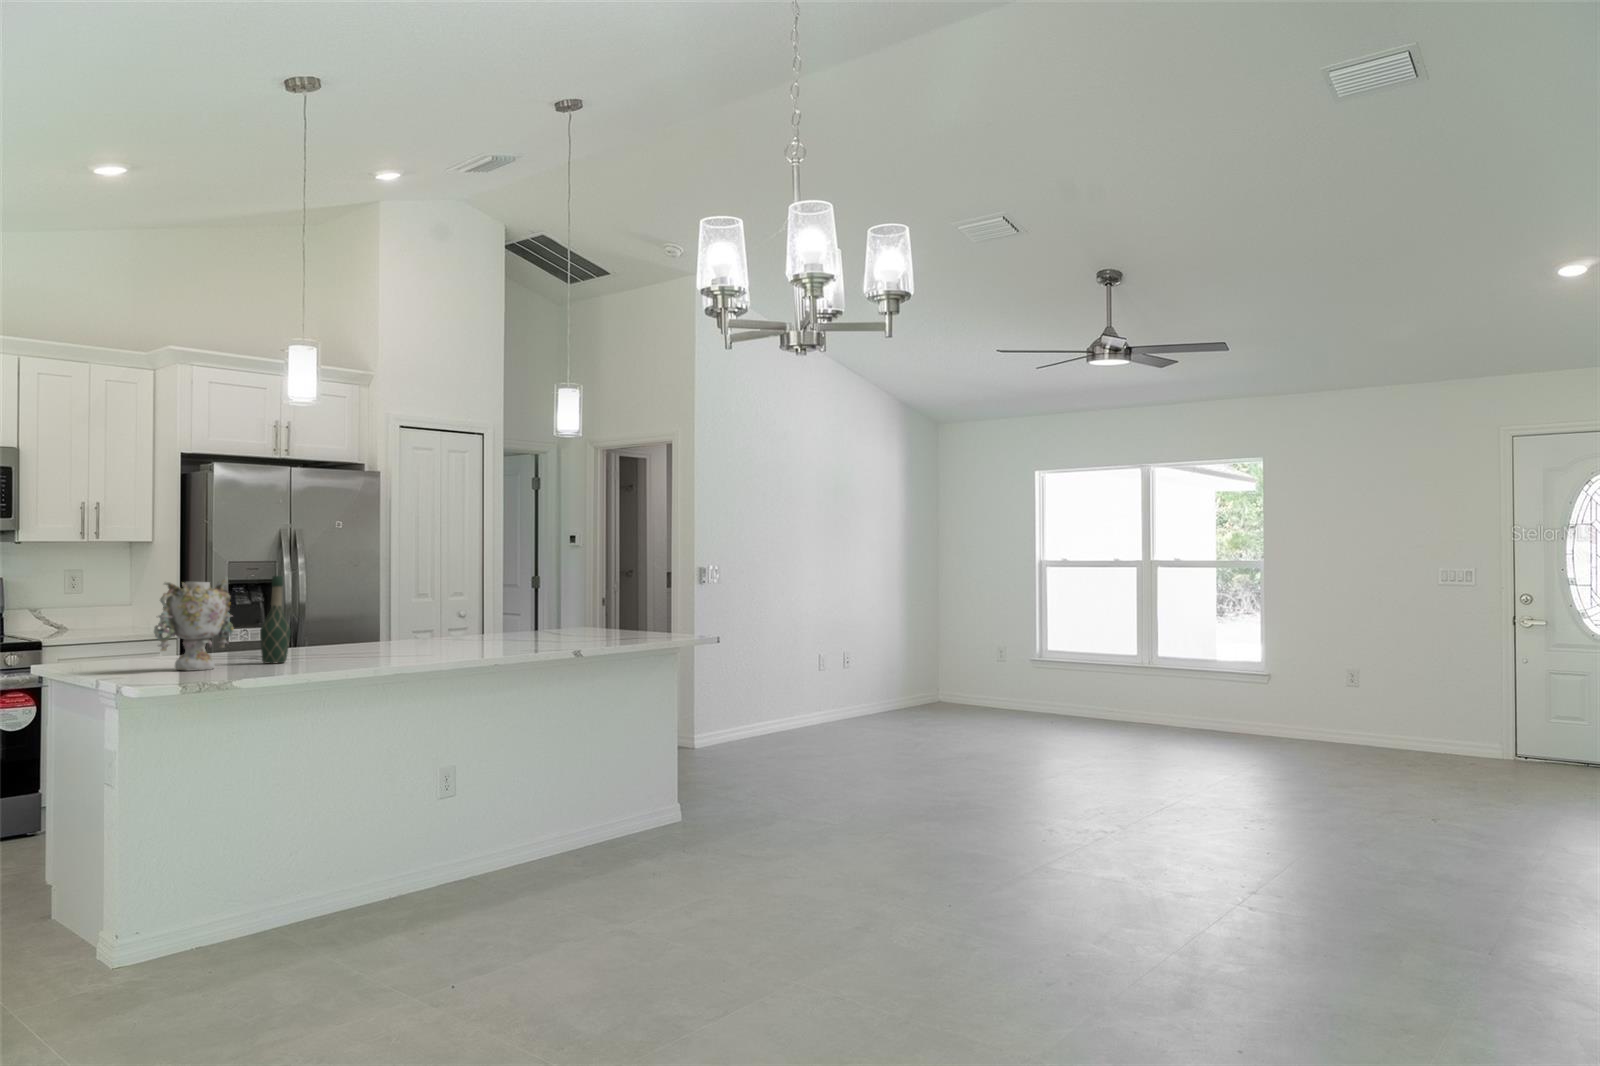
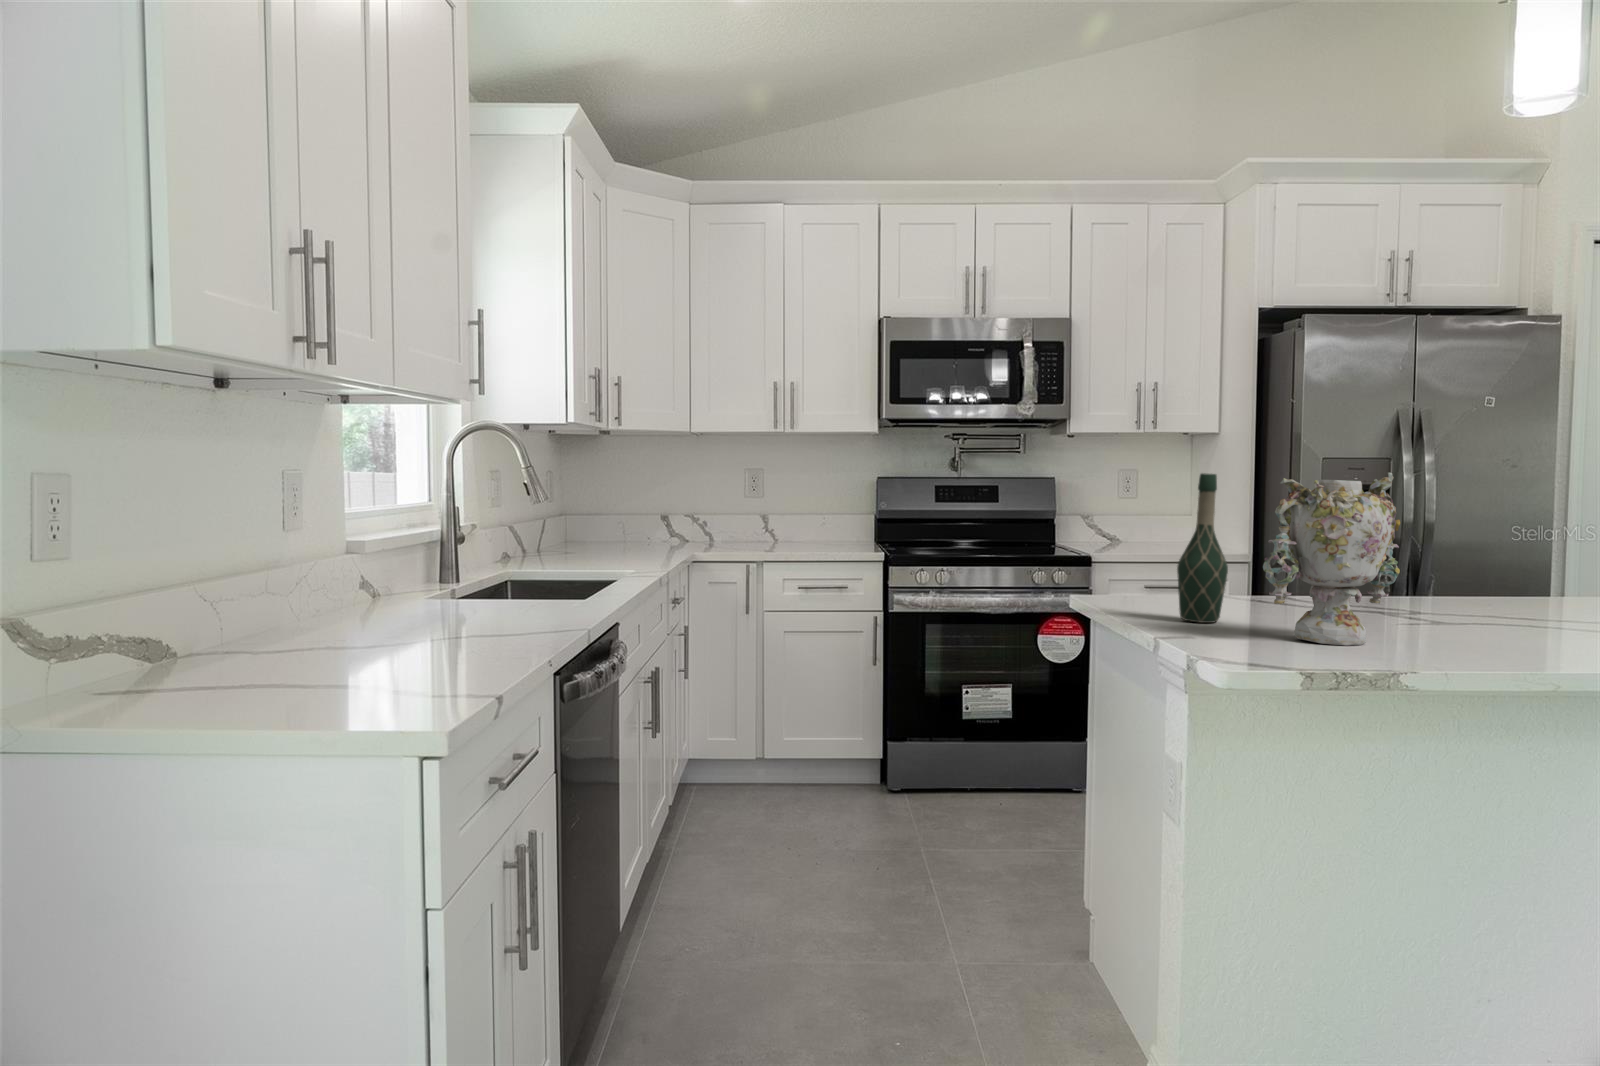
wine bottle: present [260,576,291,663] -> present [1177,473,1228,623]

